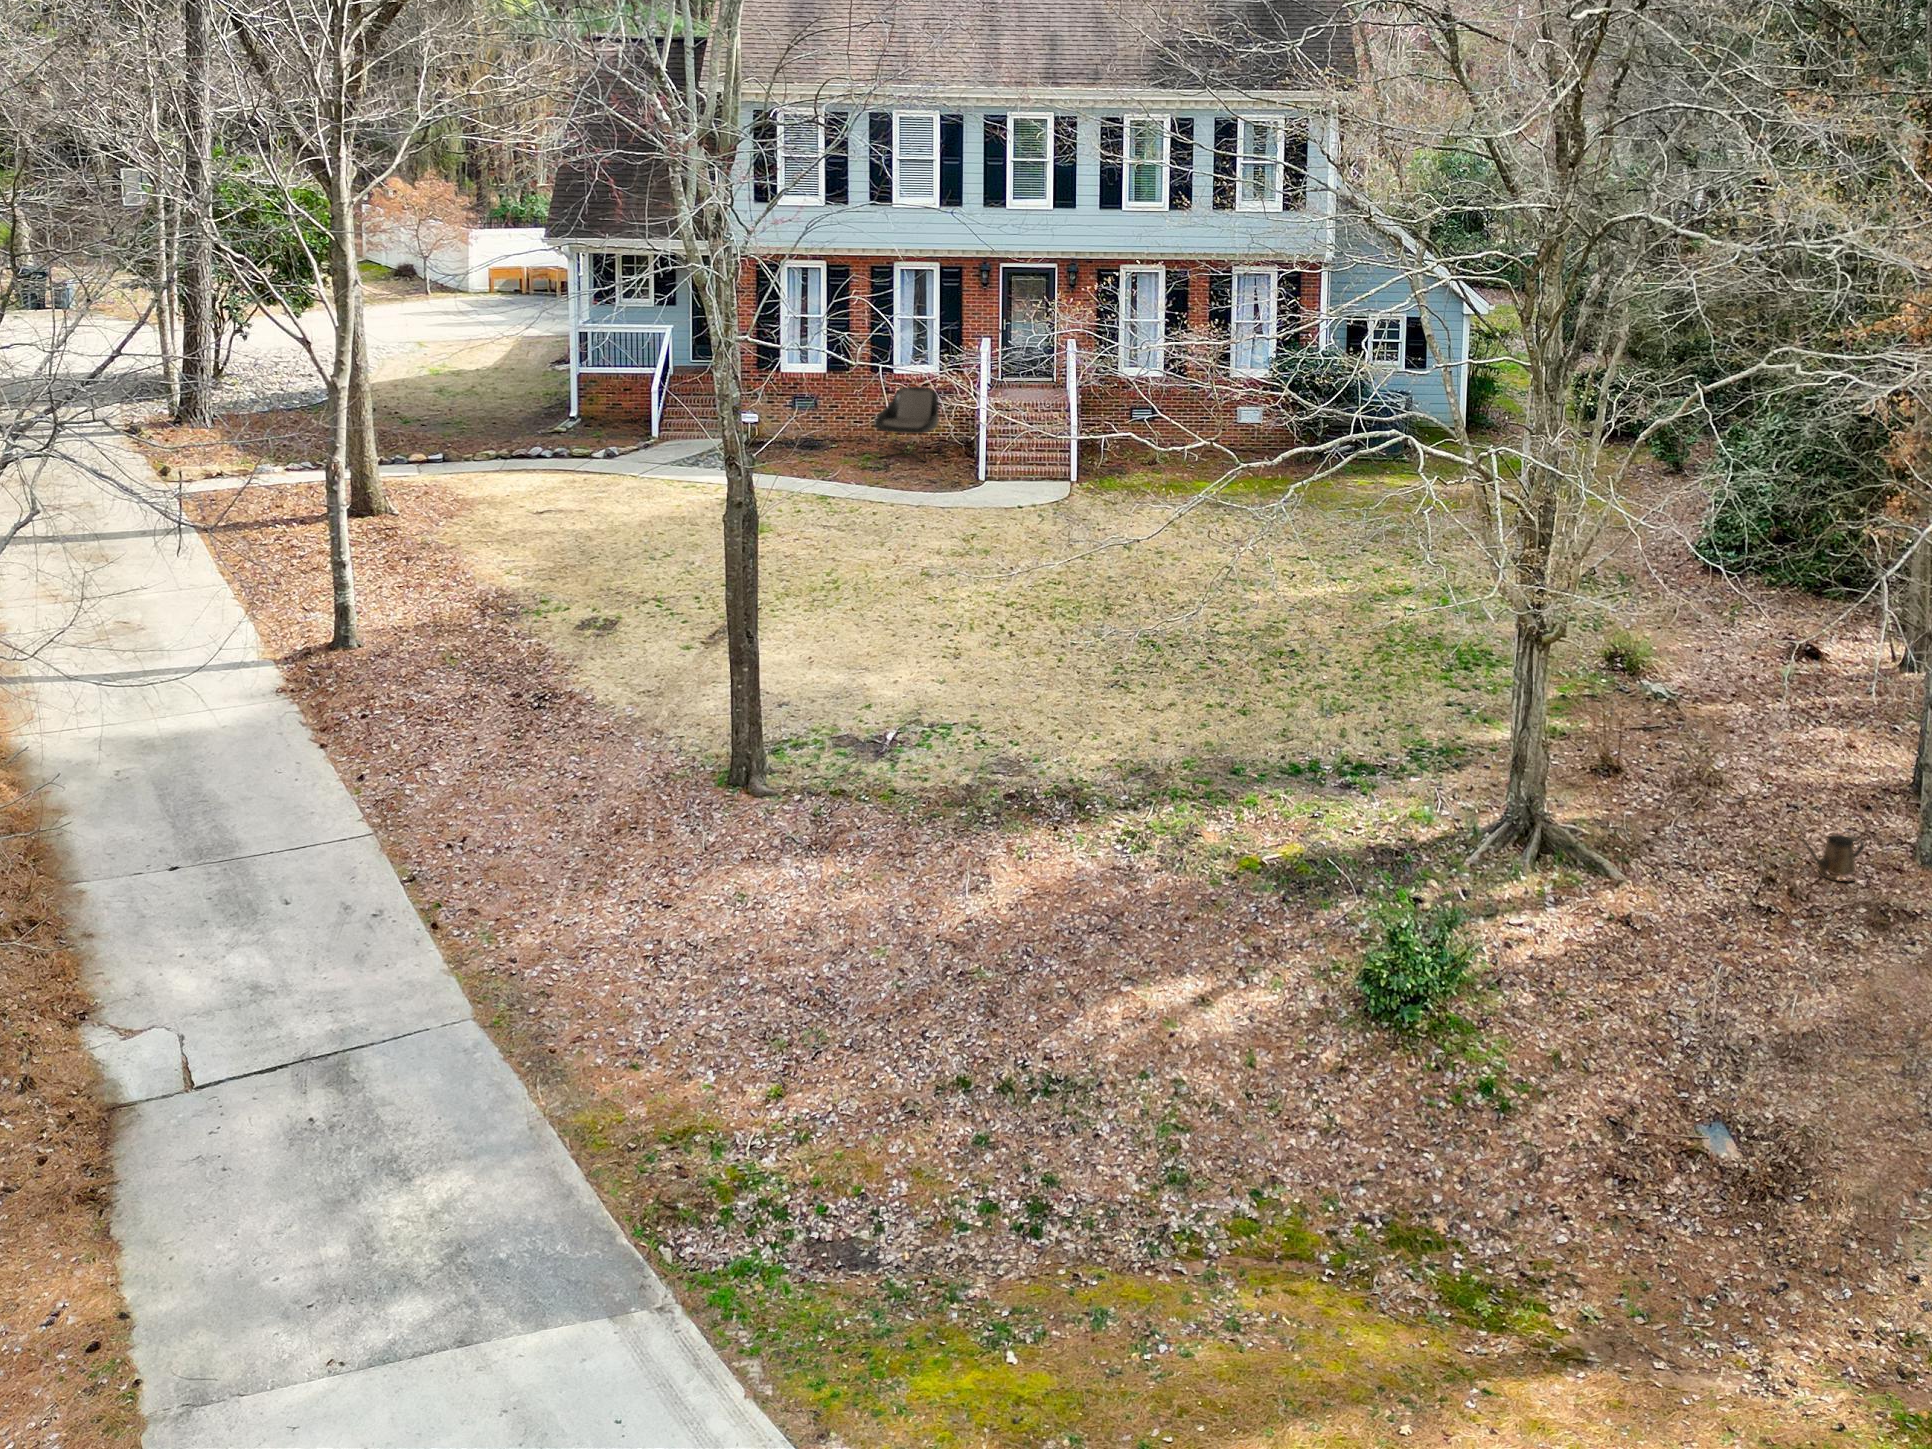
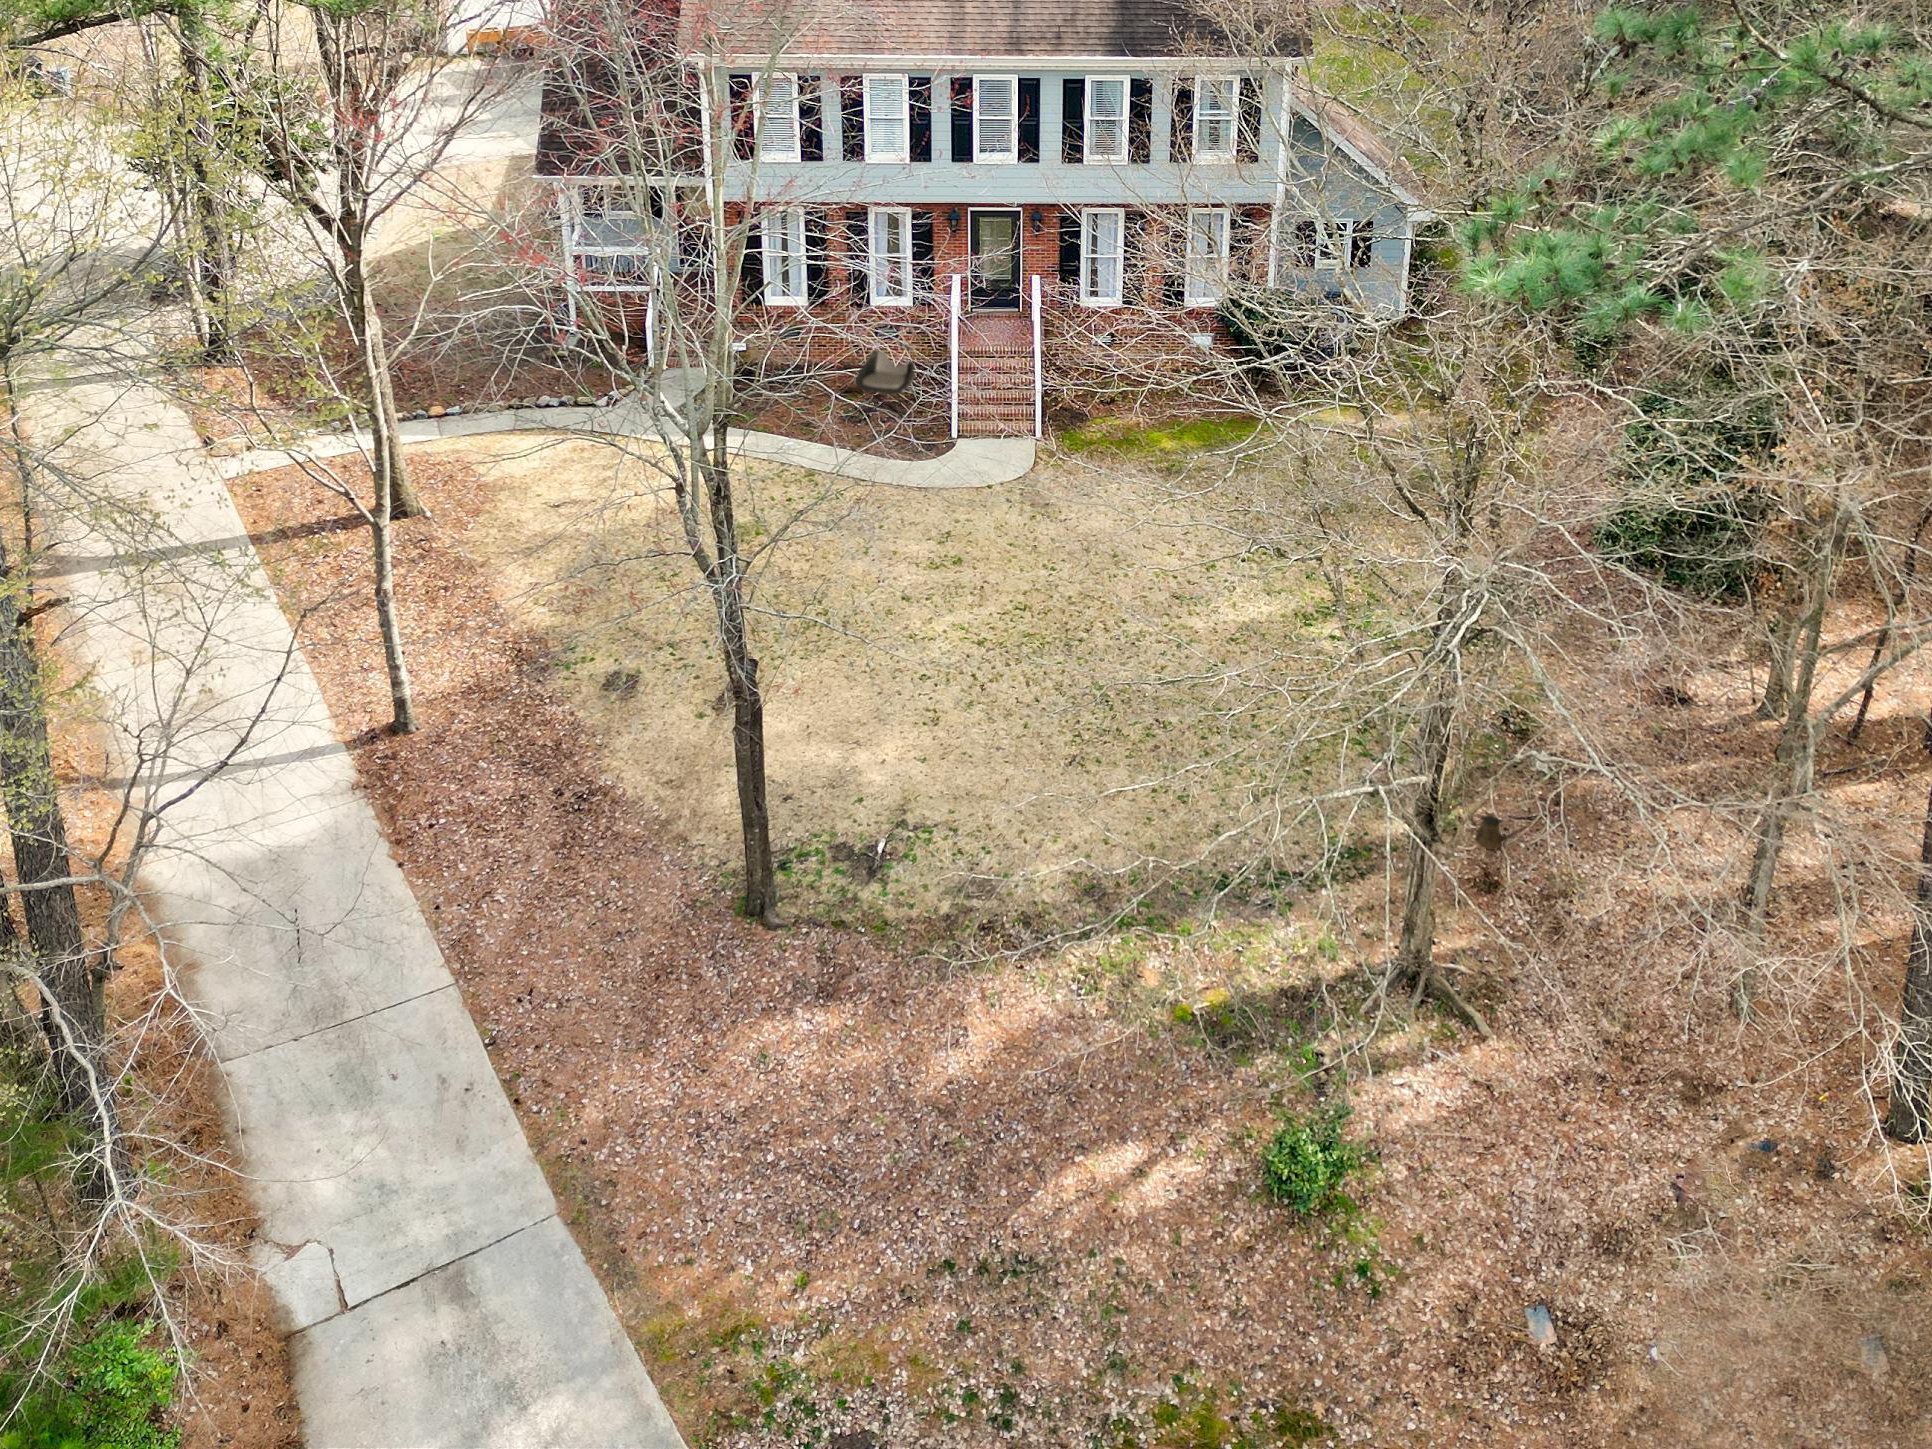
watering can: present [1799,835,1864,882] -> present [1471,814,1528,850]

